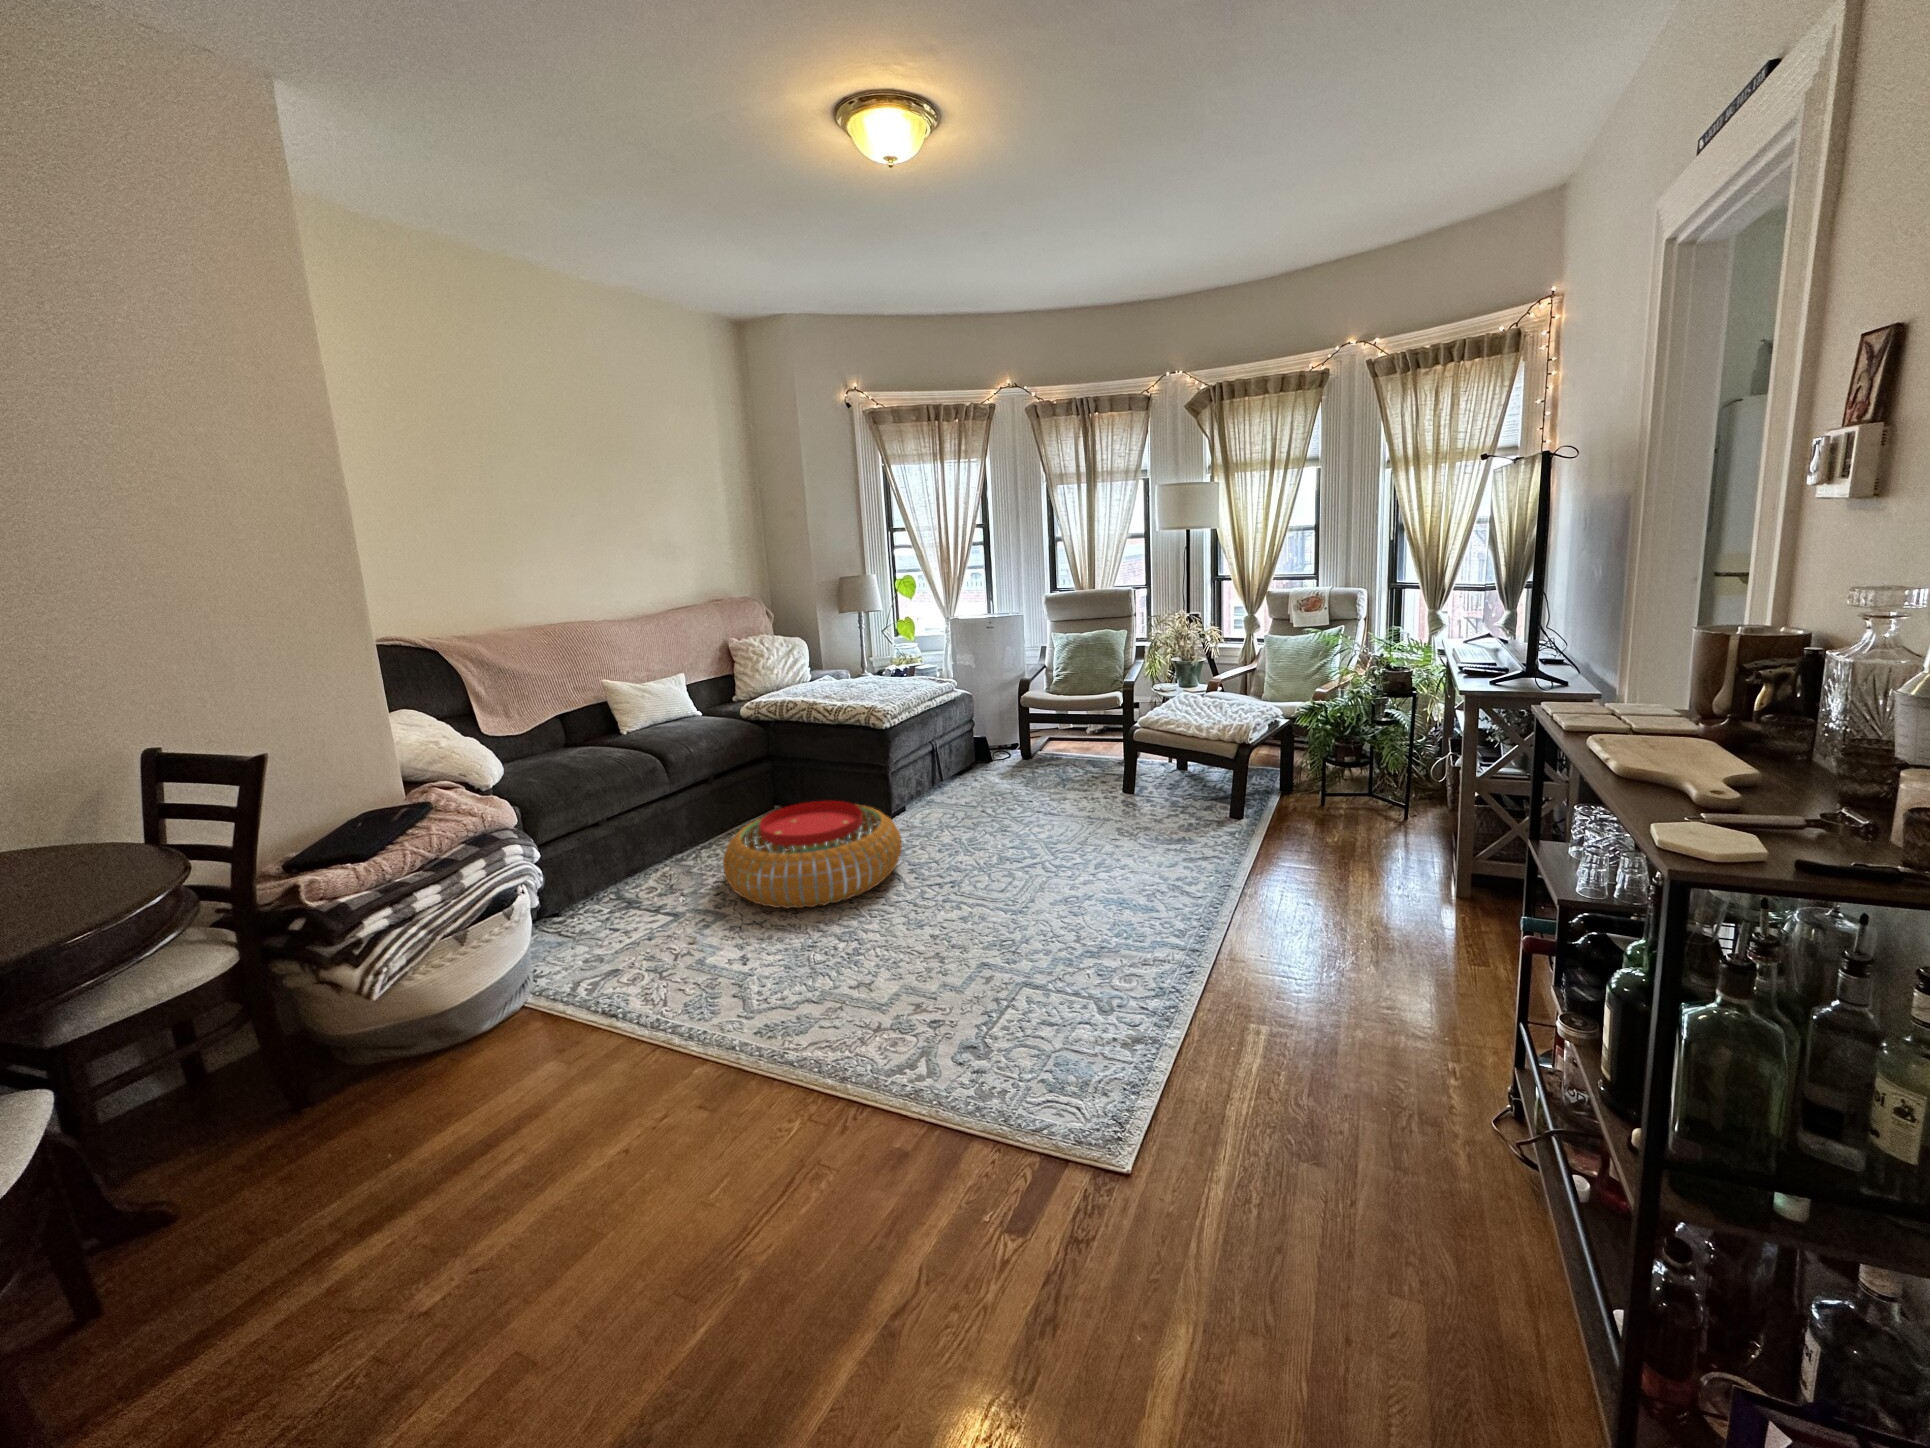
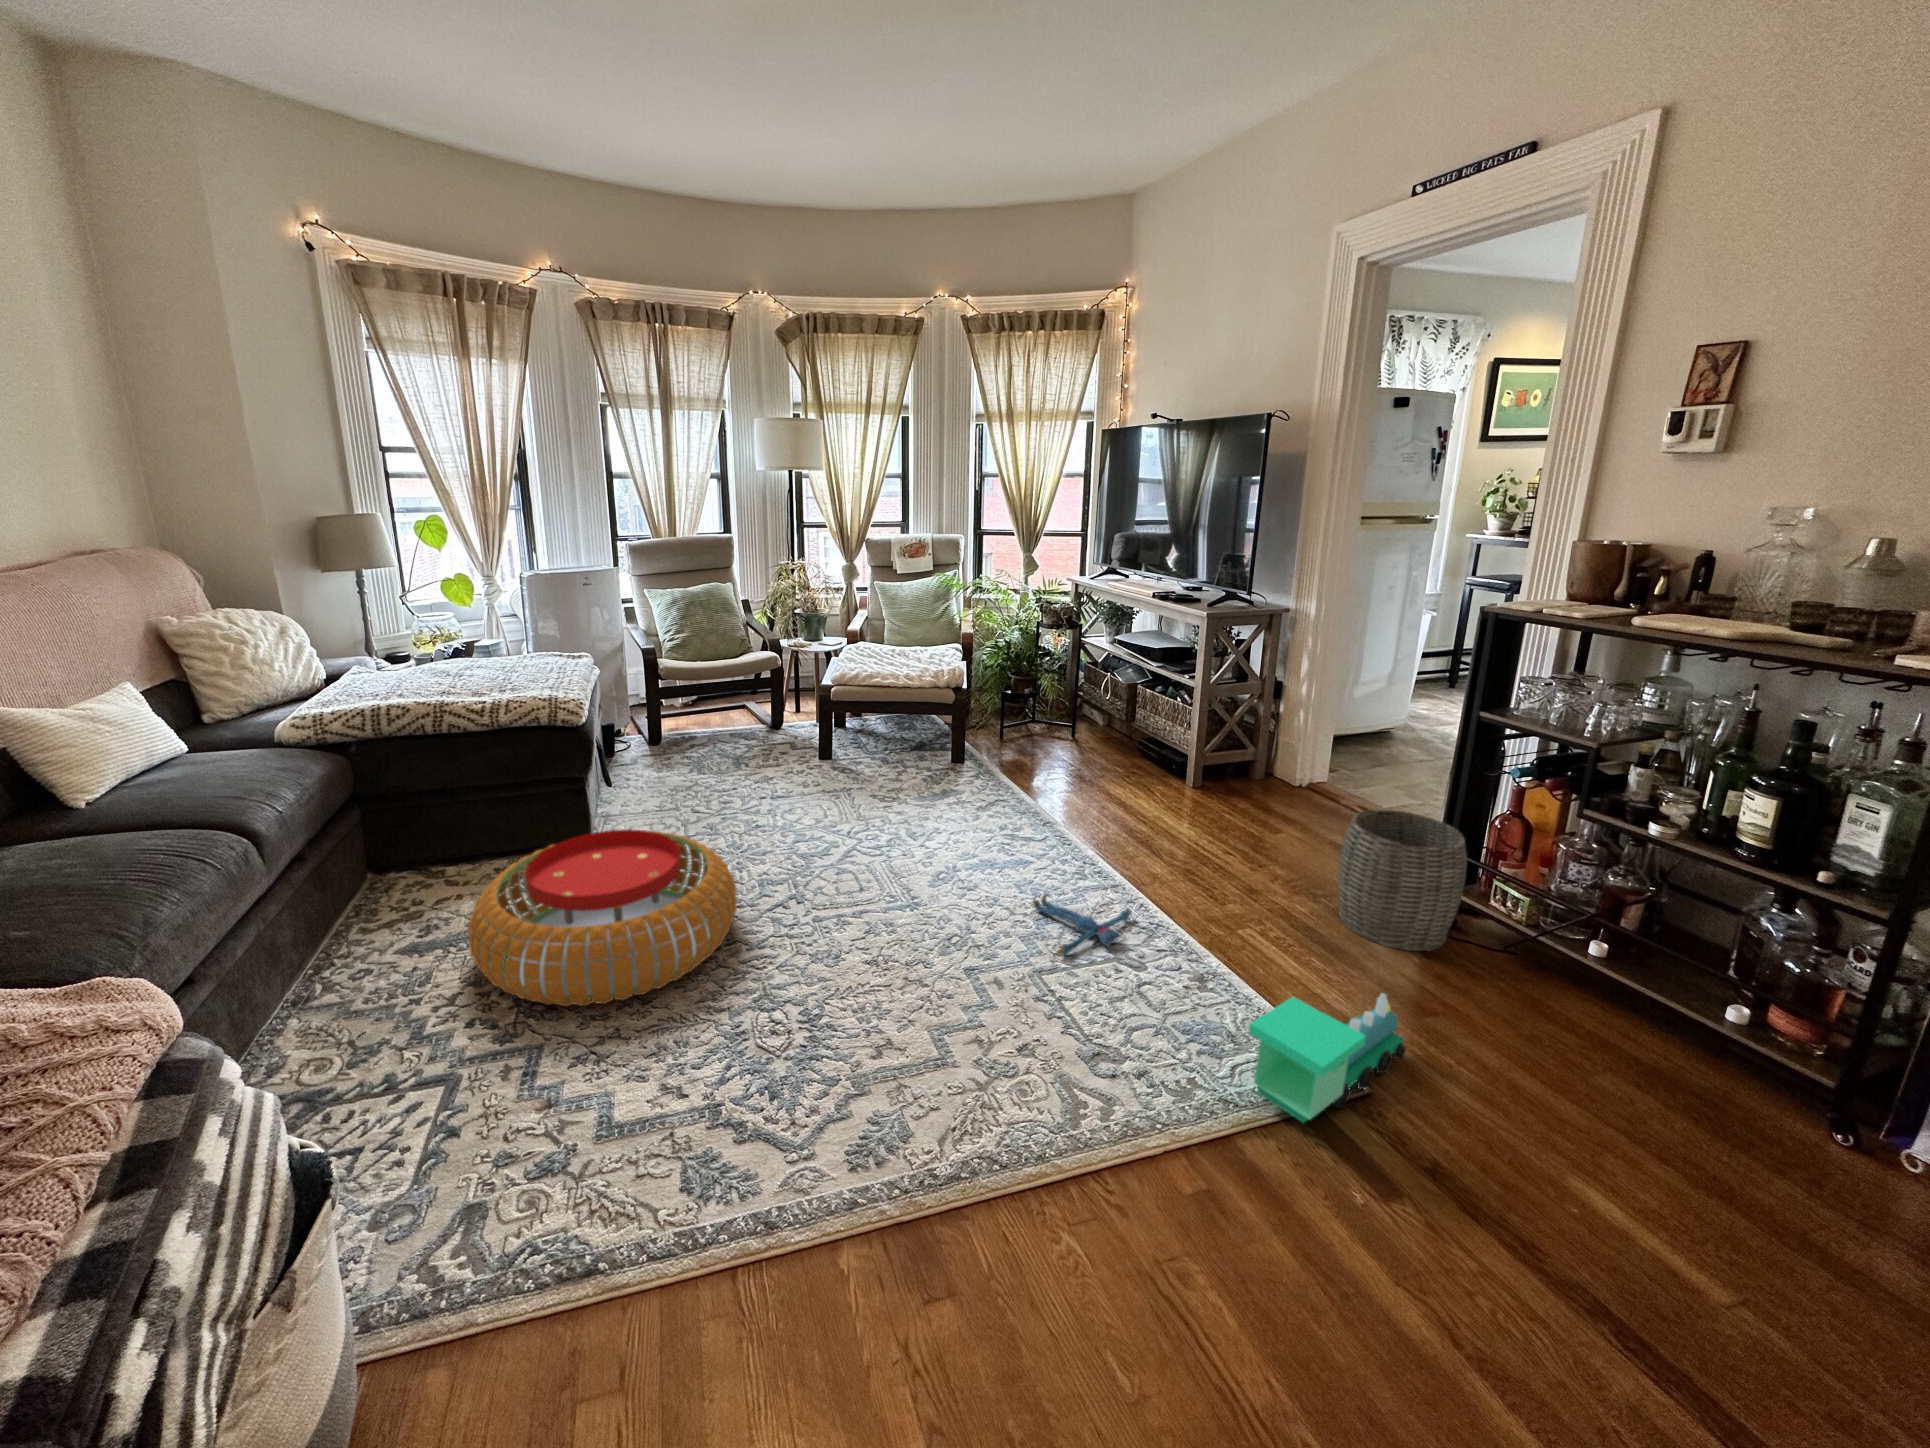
plush toy: none [1048,936,1163,993] -> present [1033,894,1131,955]
woven basket: none [1372,945,1526,1140] -> present [1338,809,1467,951]
toy train: none [986,1054,1211,1182] -> present [1249,993,1406,1123]

